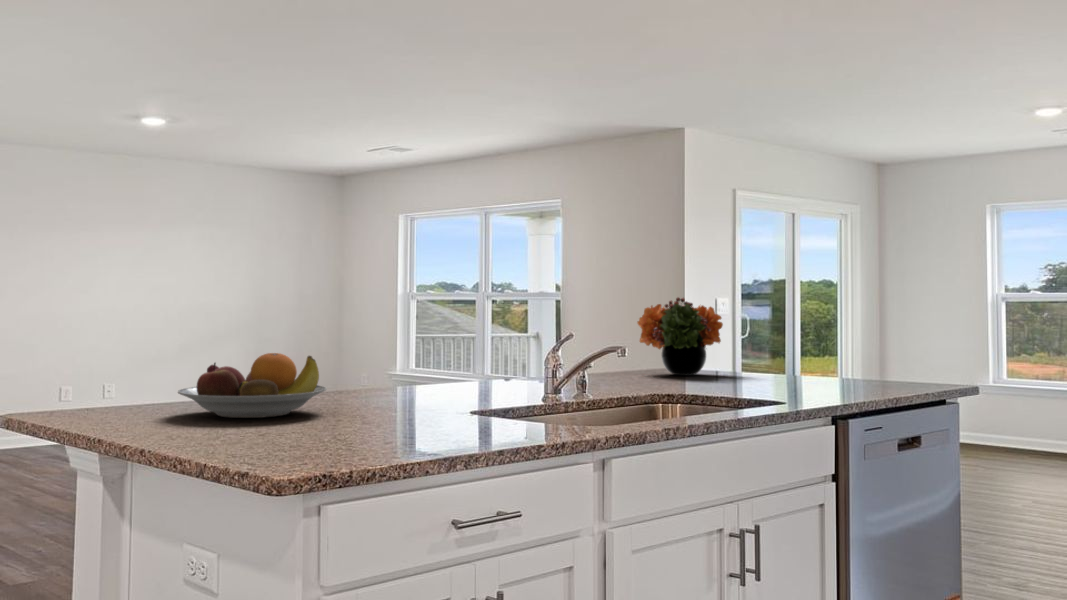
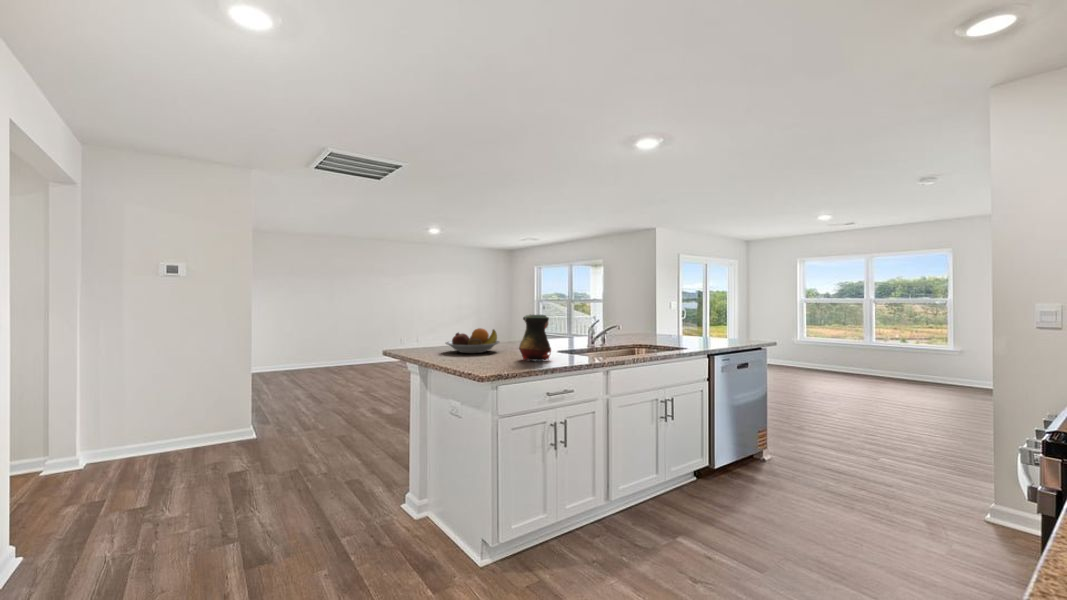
flower arrangement: present [637,297,723,375] -> none [629,303,667,336]
vase: none [378,315,464,436] -> present [519,315,551,361]

